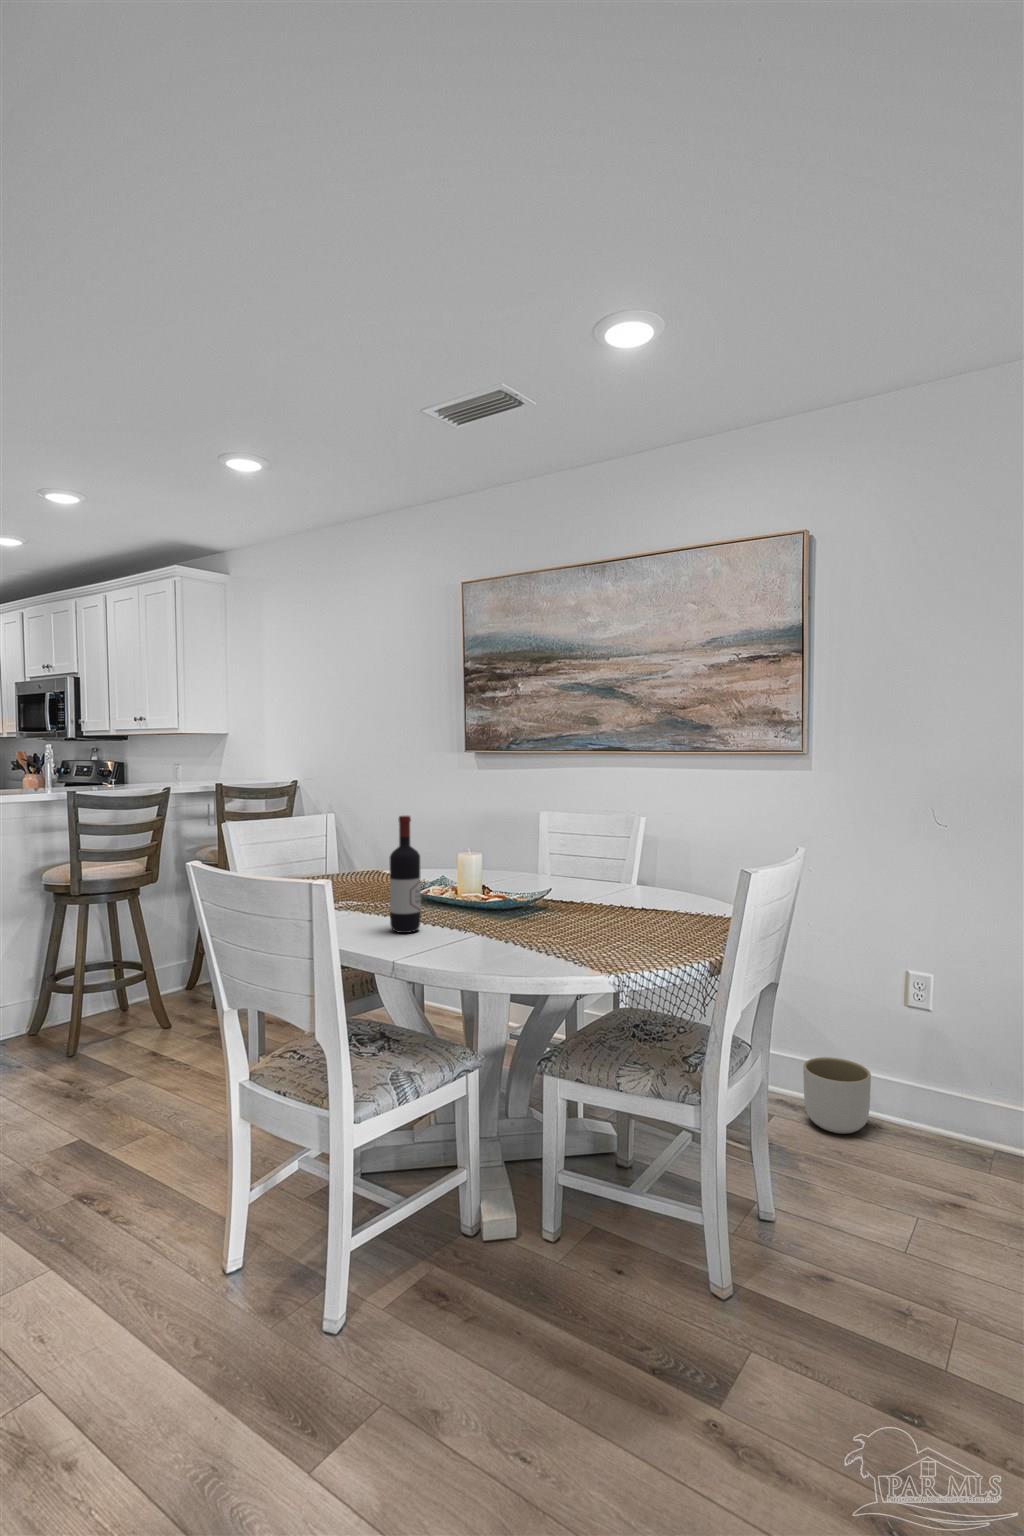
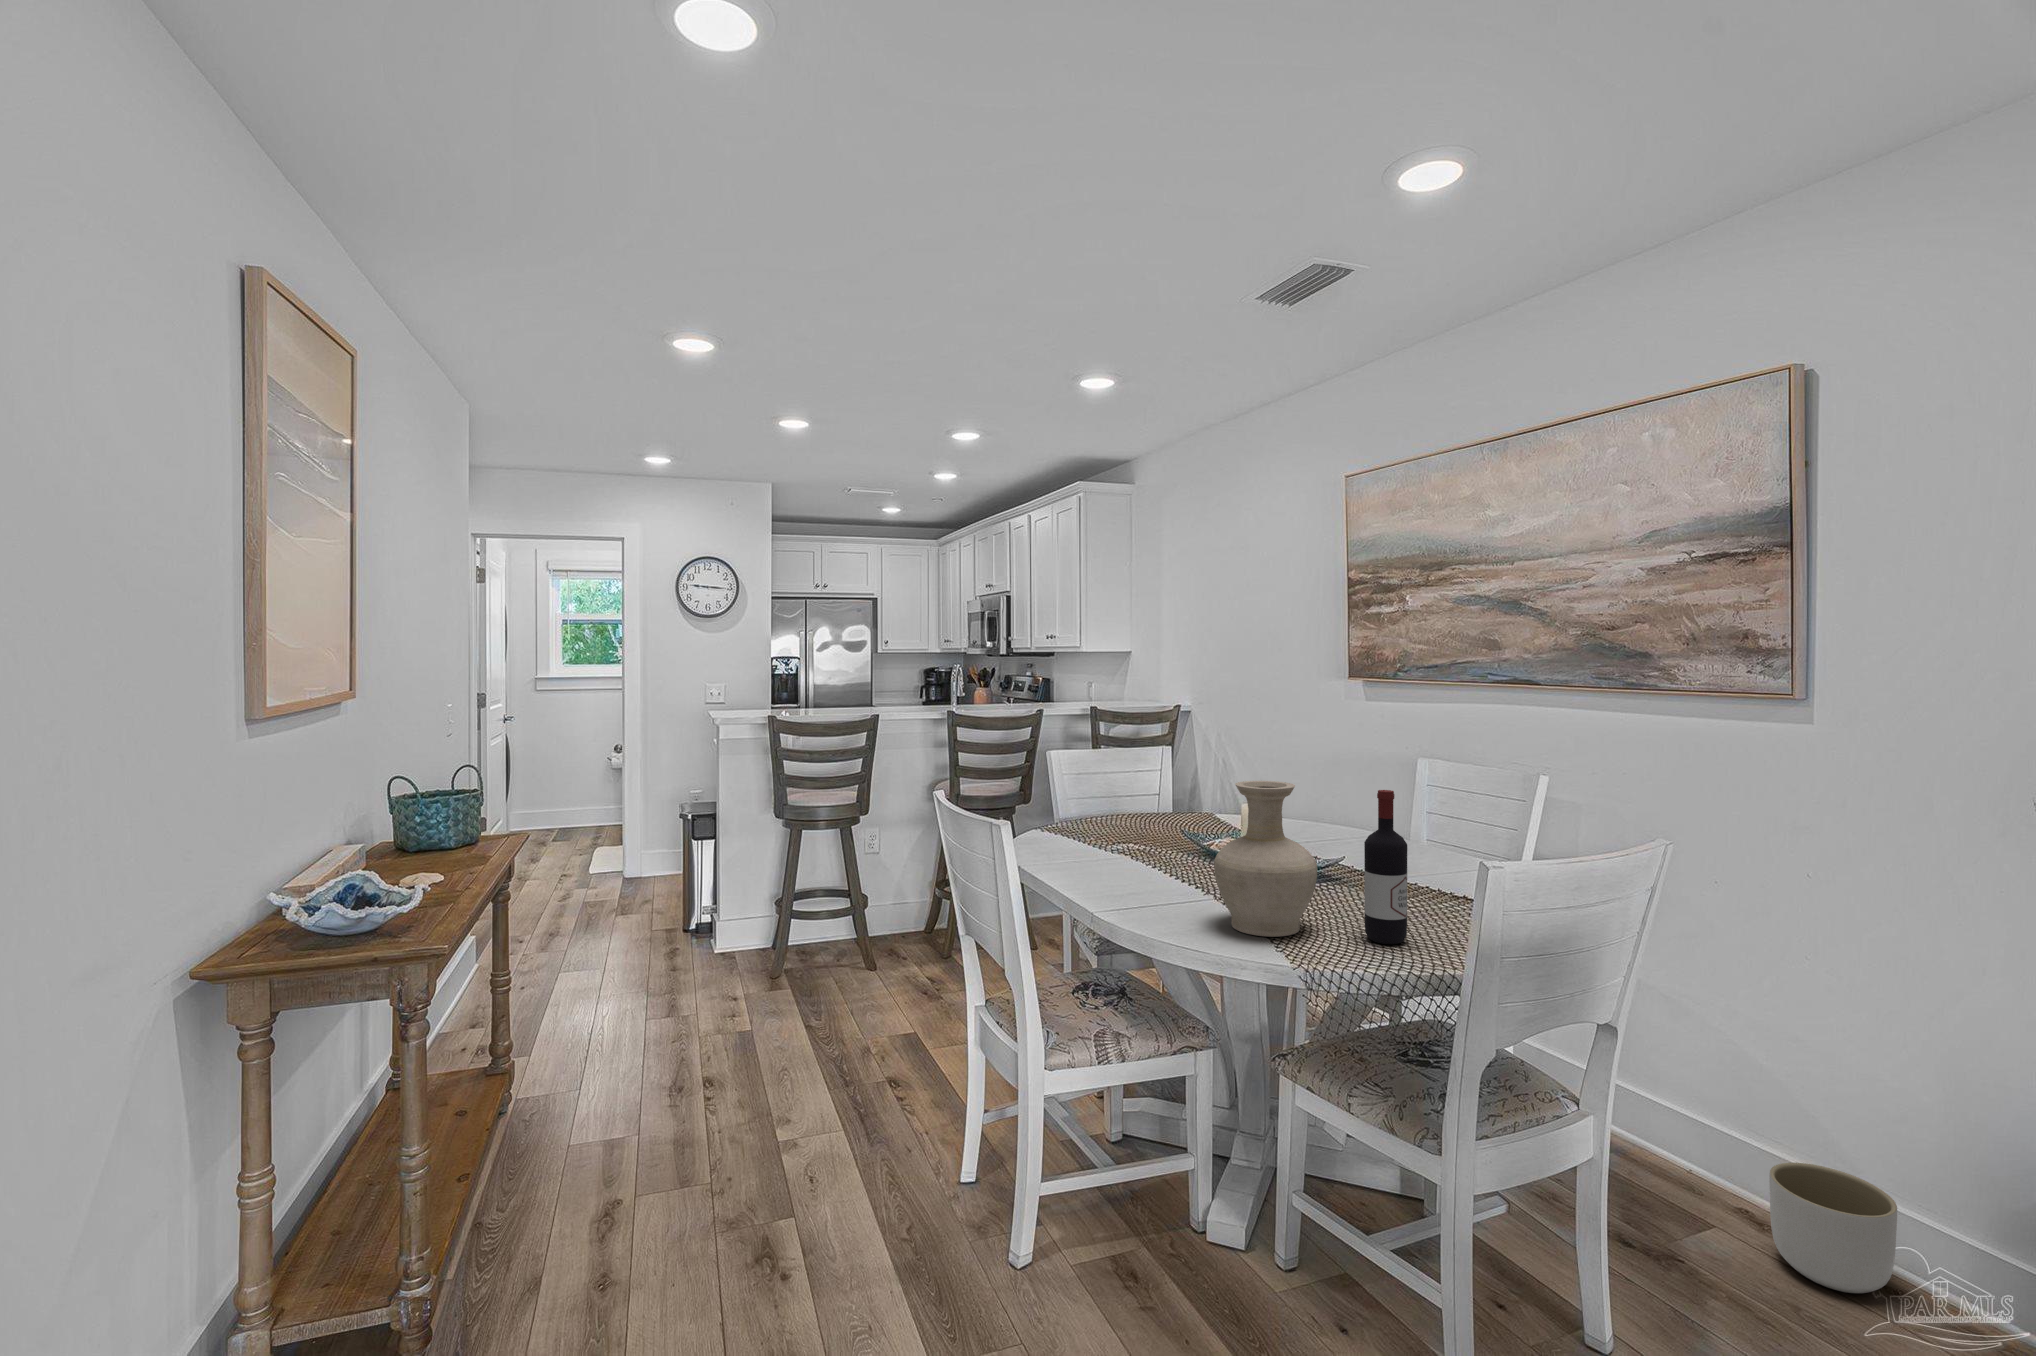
wine bottle: present [390,816,421,933] -> present [1364,790,1407,944]
vase: none [501,821,589,956] -> present [1214,781,1317,937]

